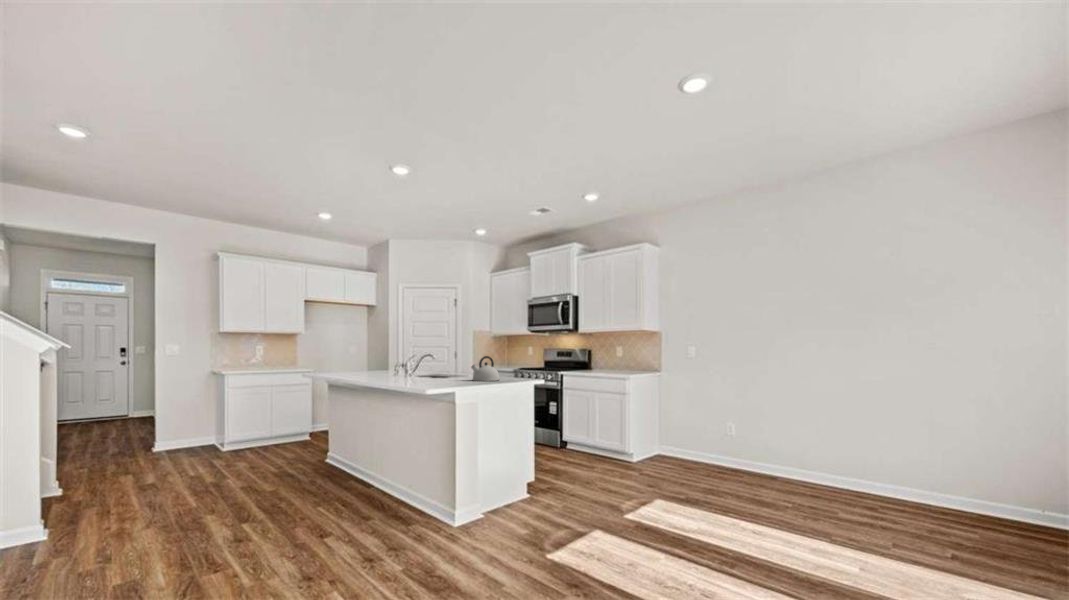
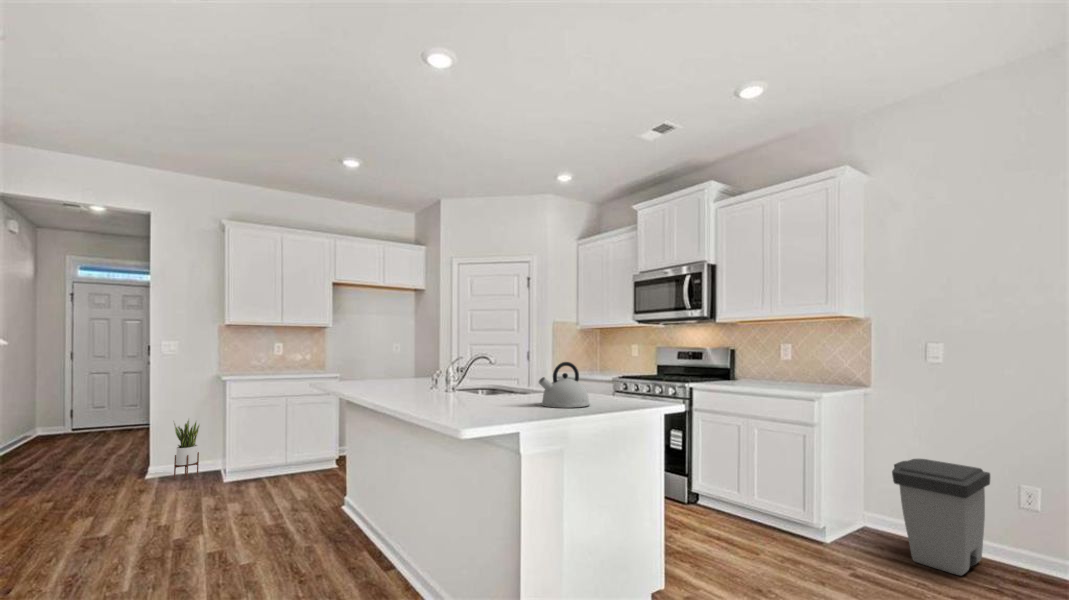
potted plant: none [177,404,197,451] -> present [173,418,200,479]
trash can: none [664,410,712,469] -> present [892,459,990,575]

